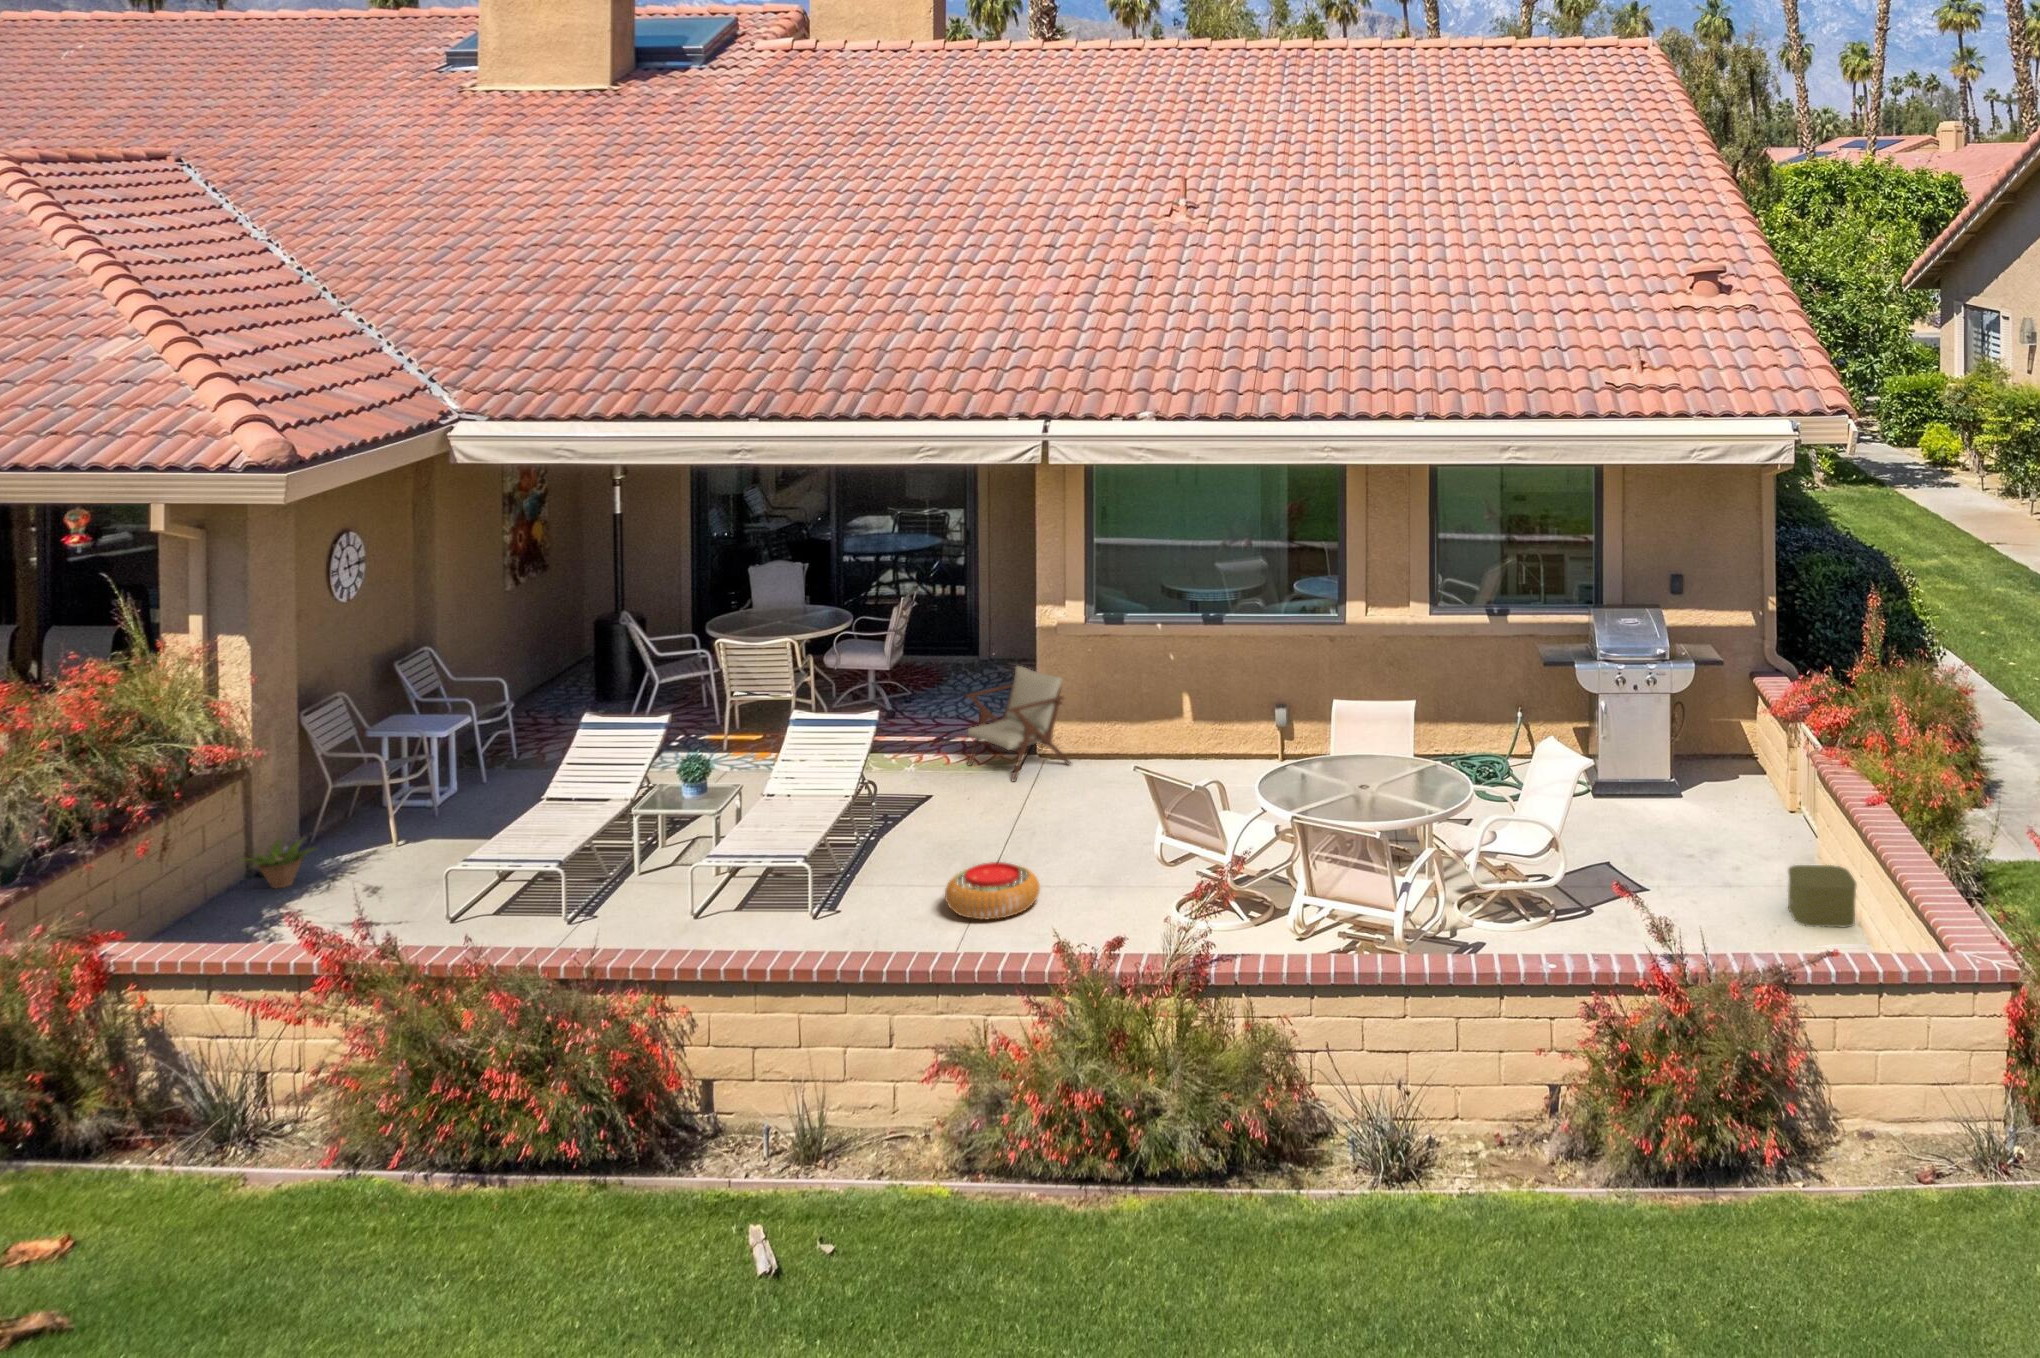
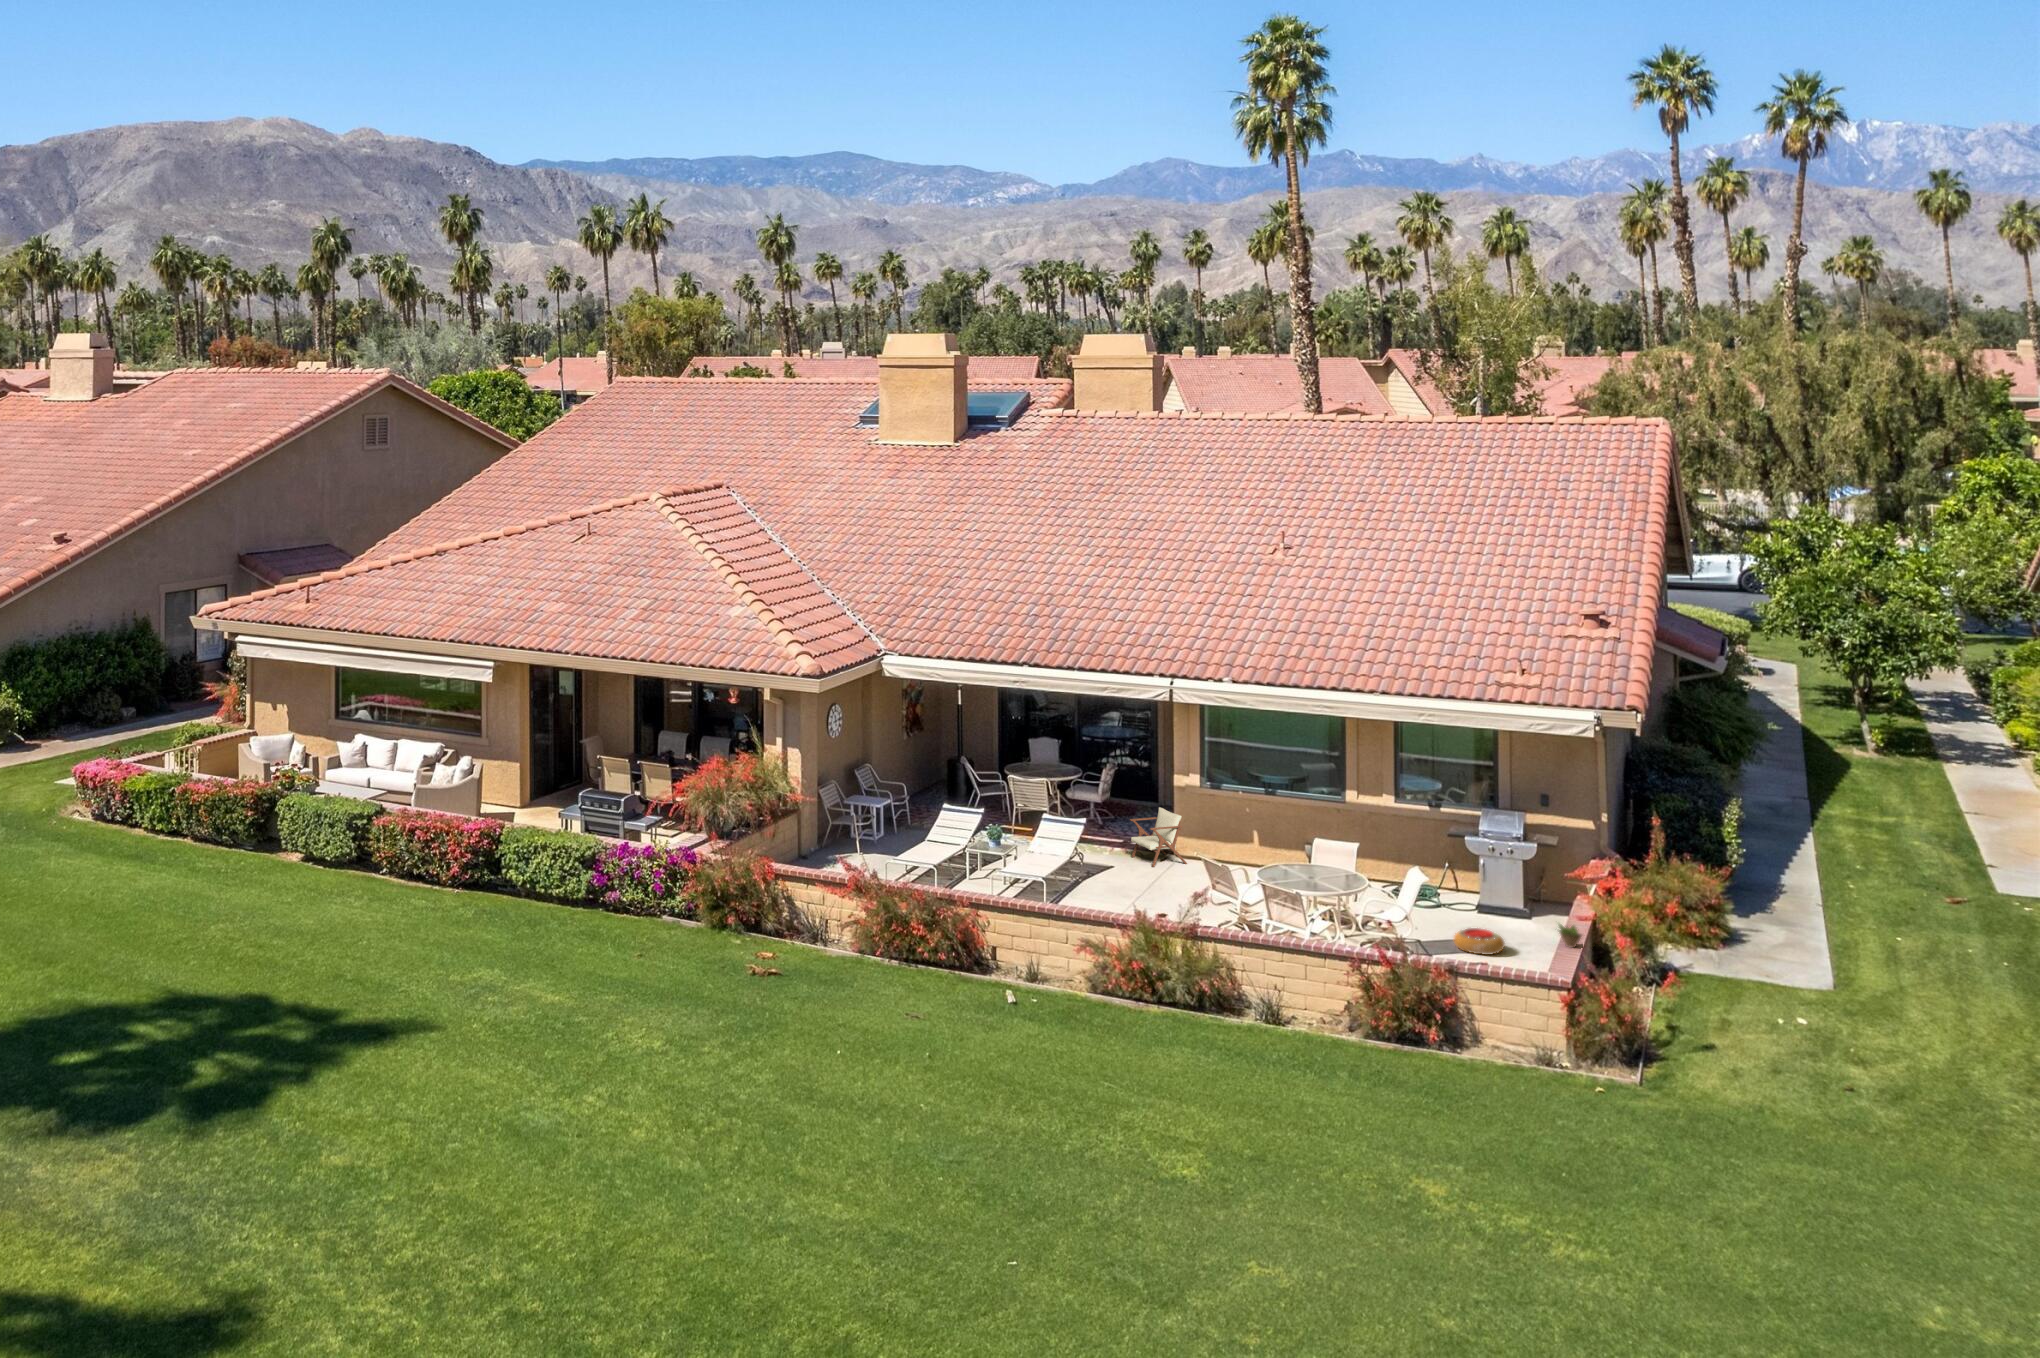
decorative plant: present [239,839,315,888] -> present [1559,924,1582,948]
pouf: present [945,862,1040,920] -> present [1453,928,1505,955]
storage box: present [1788,865,1857,927] -> none [1532,950,1570,982]

